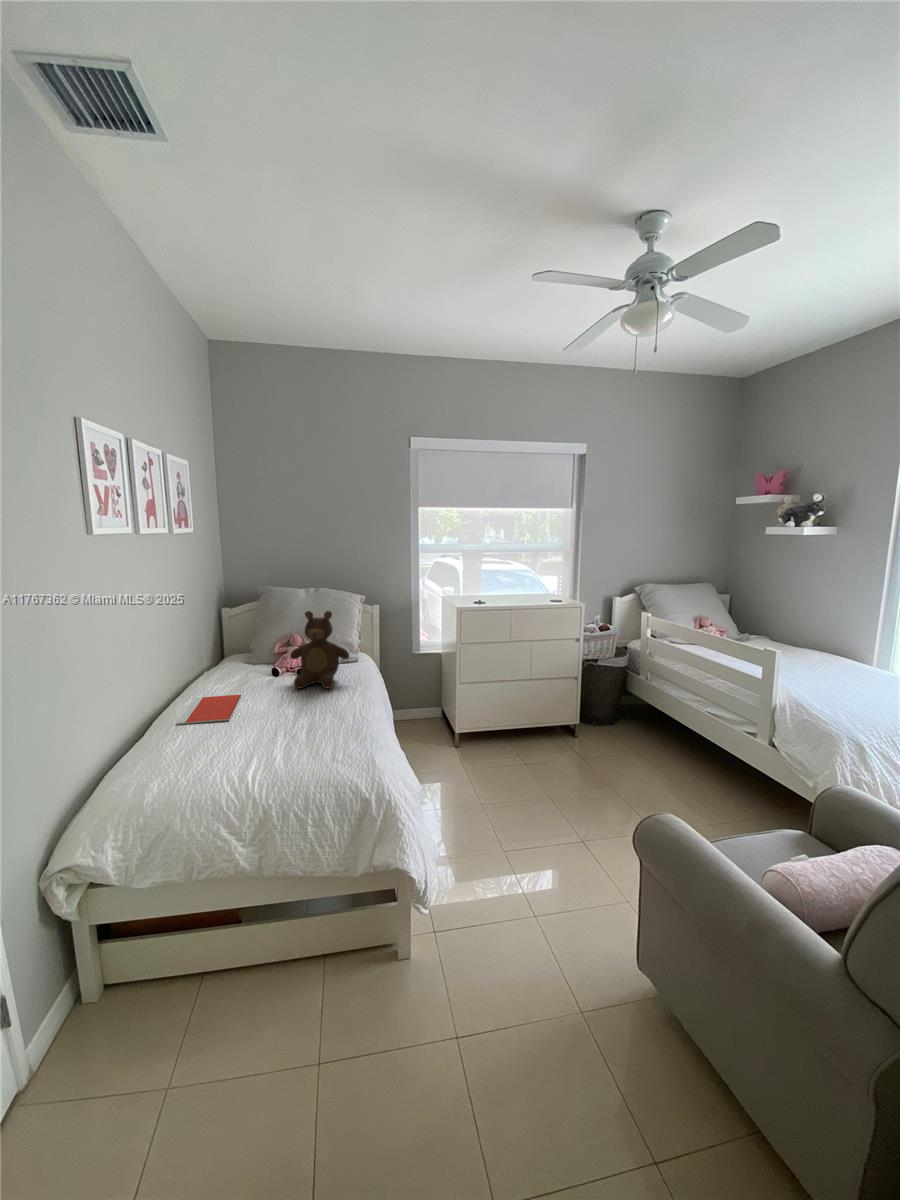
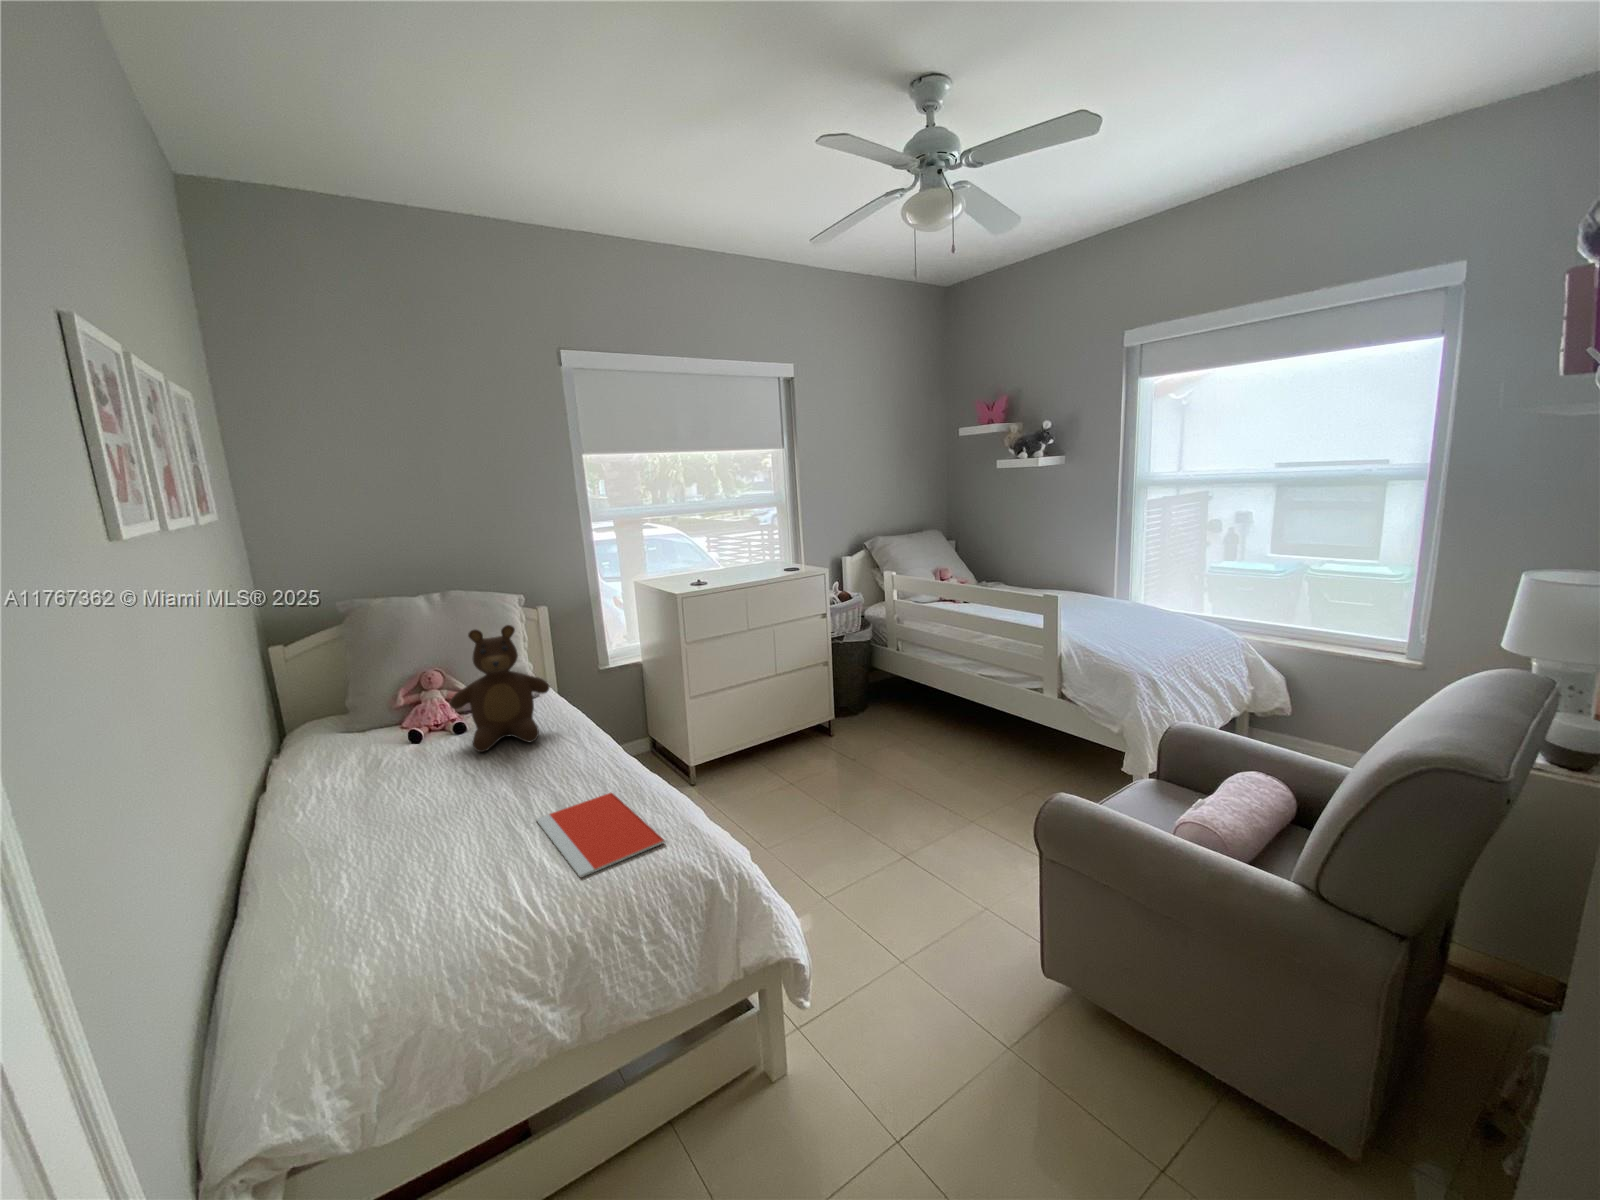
notebook: present [176,695,241,725] -> present [536,793,665,878]

